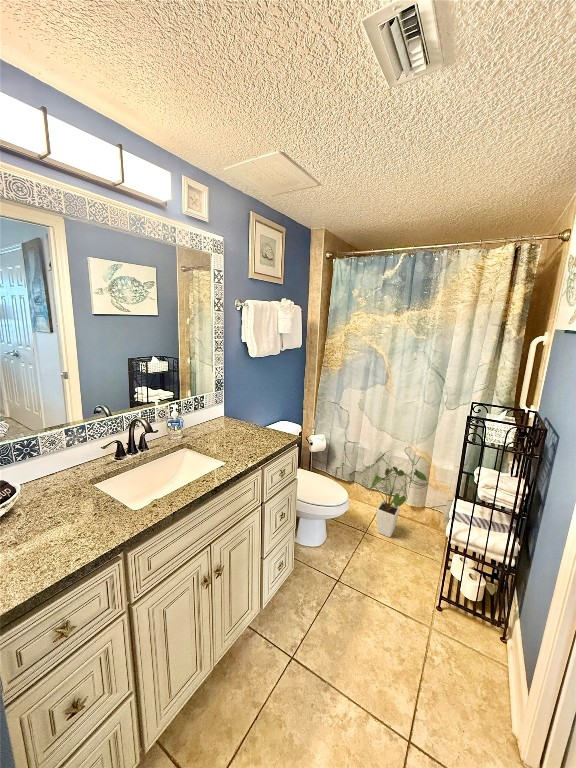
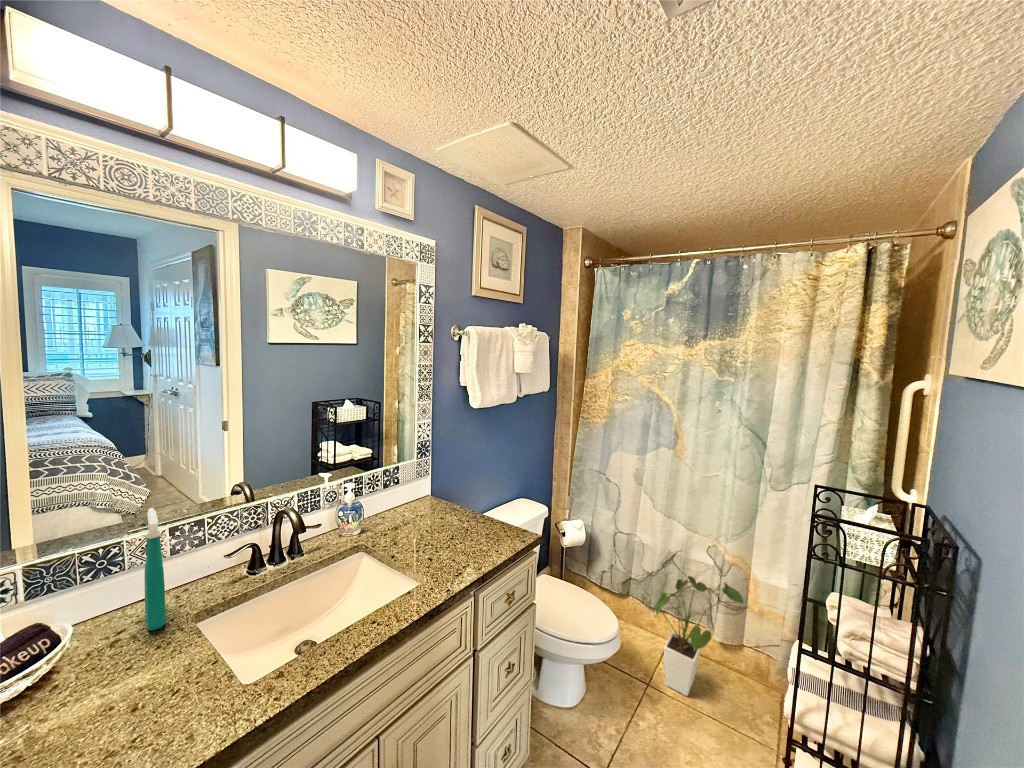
spray bottle: none [56,414,75,487] -> present [144,508,166,630]

